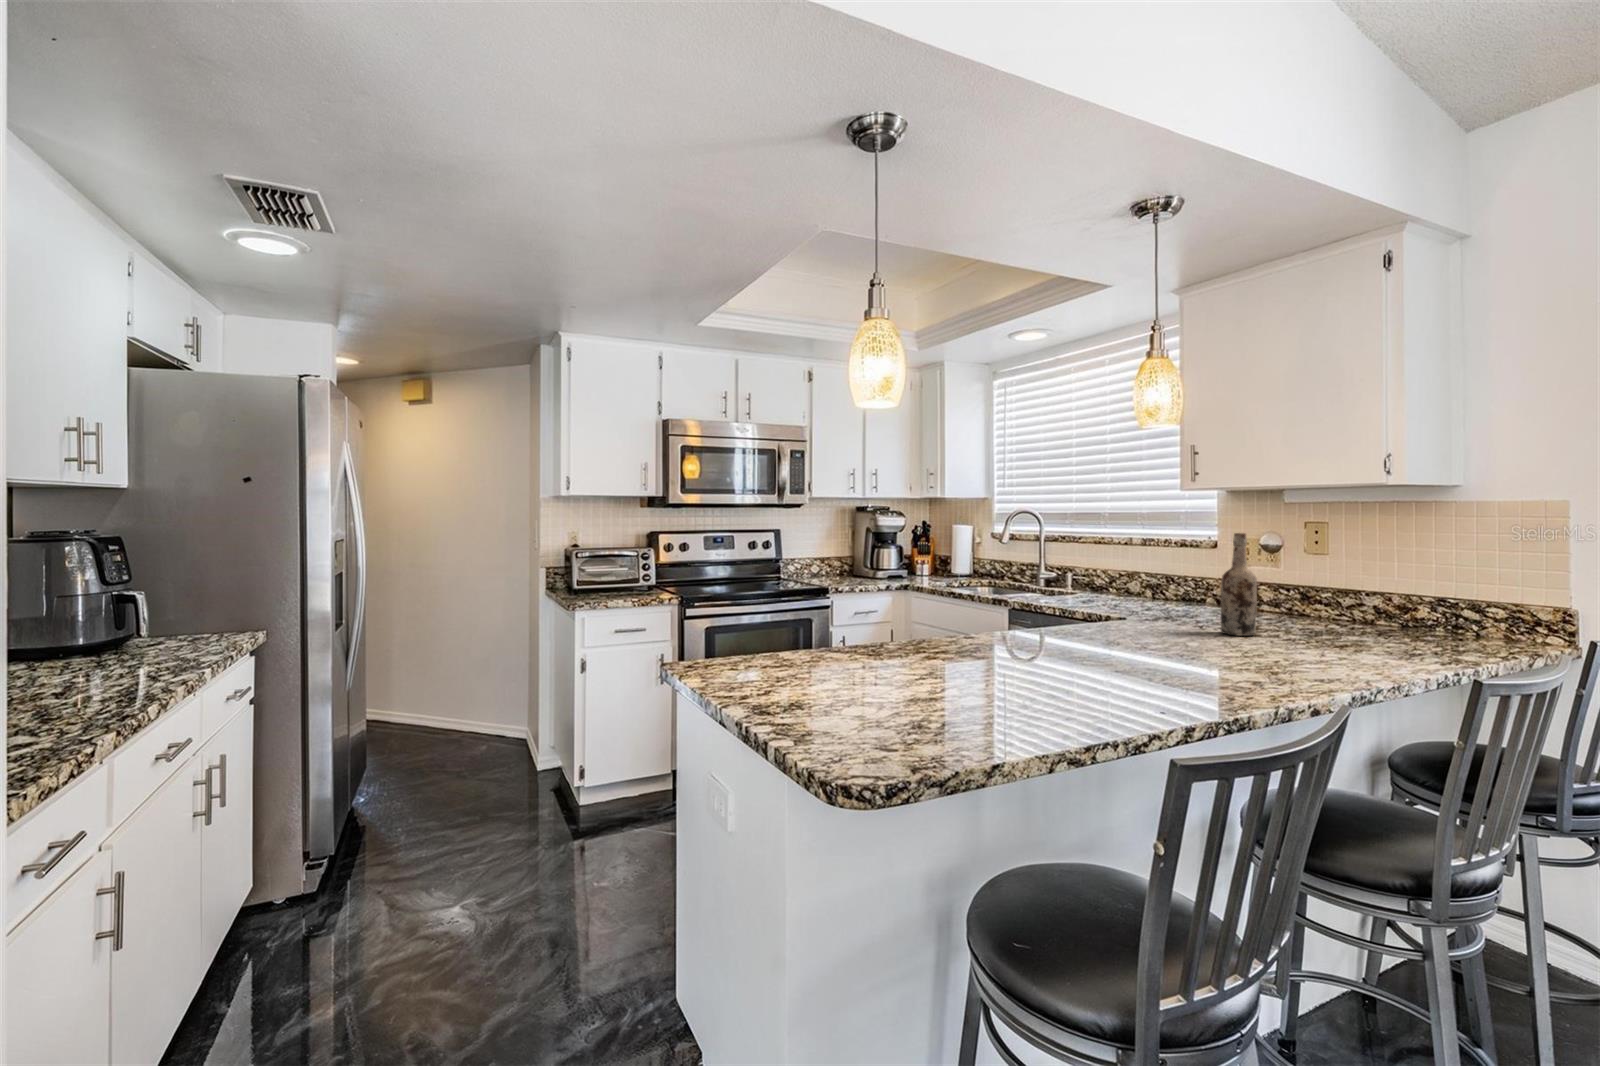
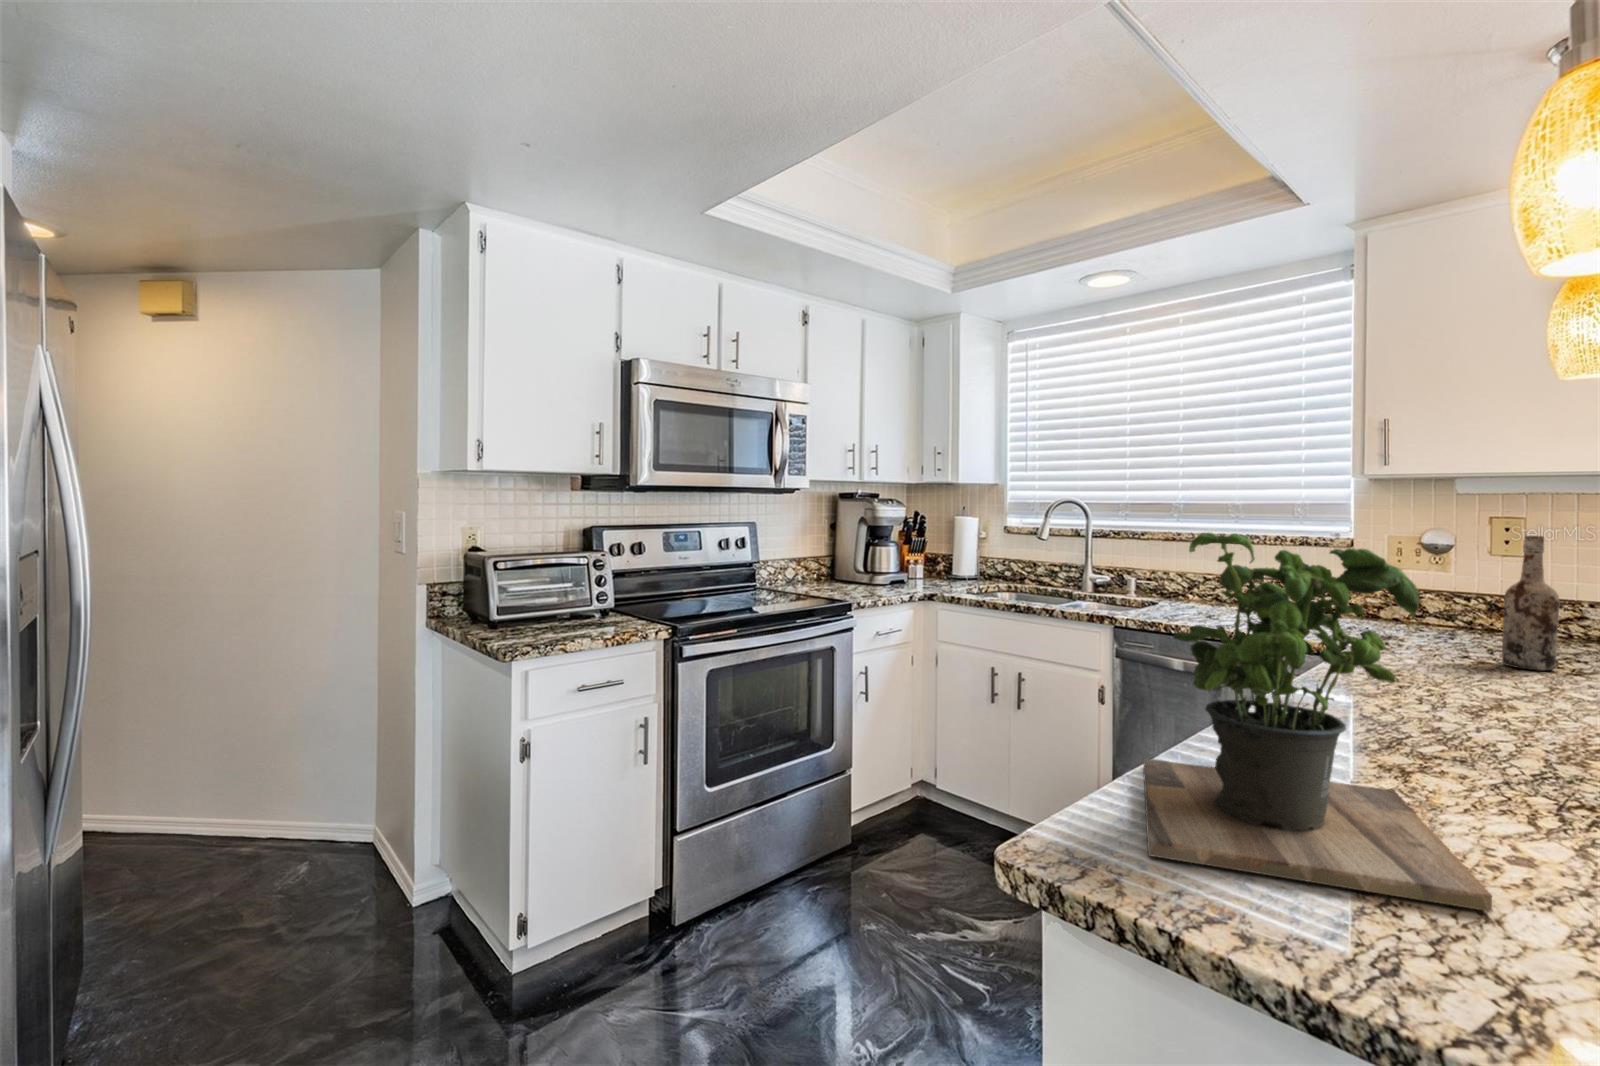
potted plant: none [714,521,900,699] -> present [1143,533,1492,912]

